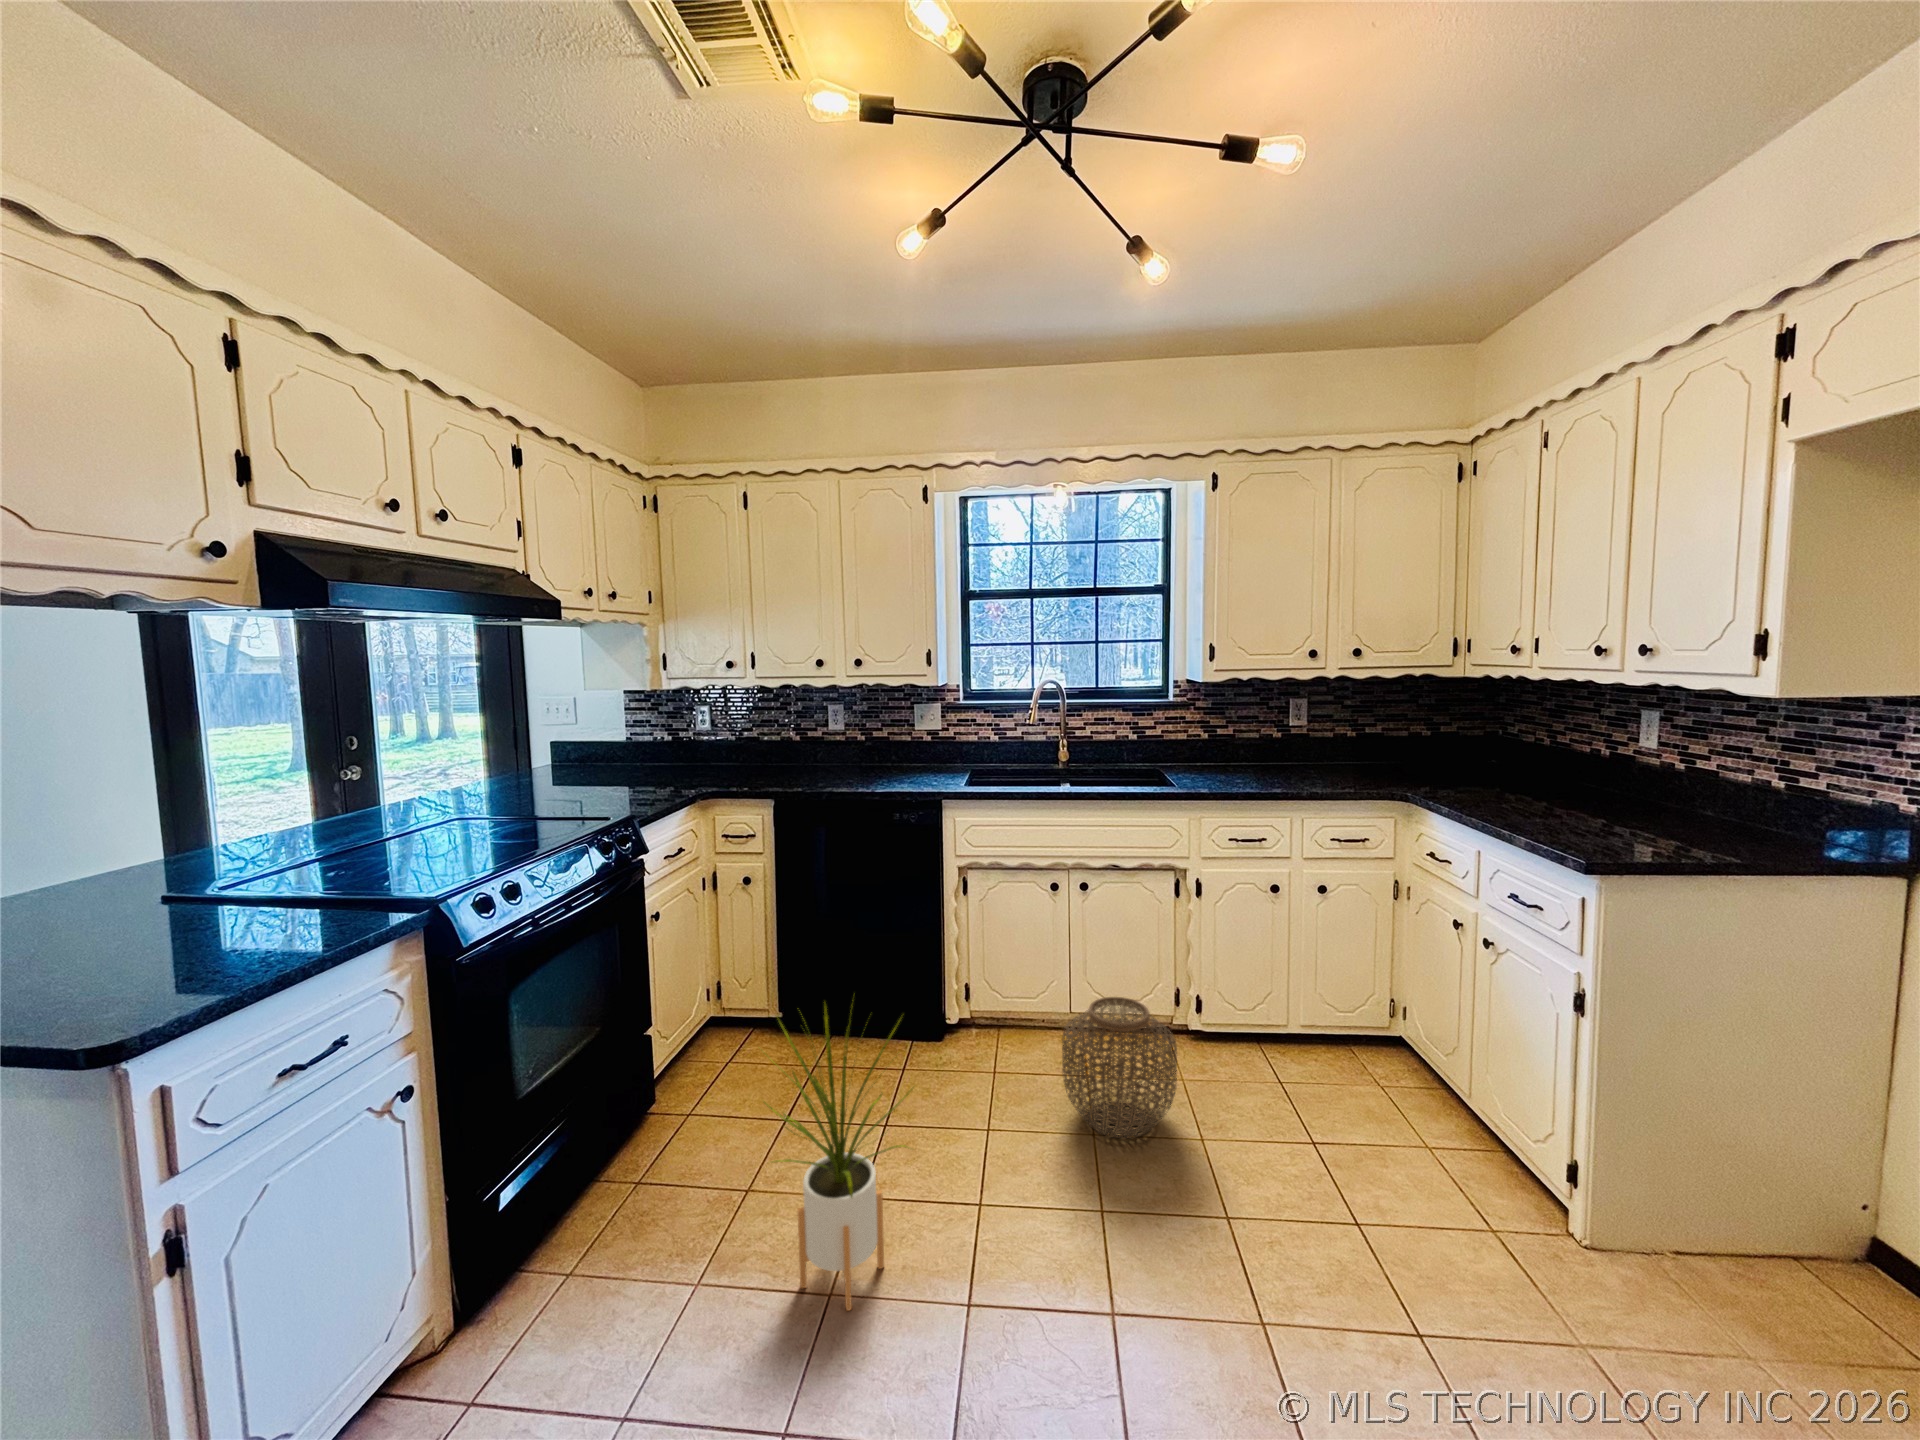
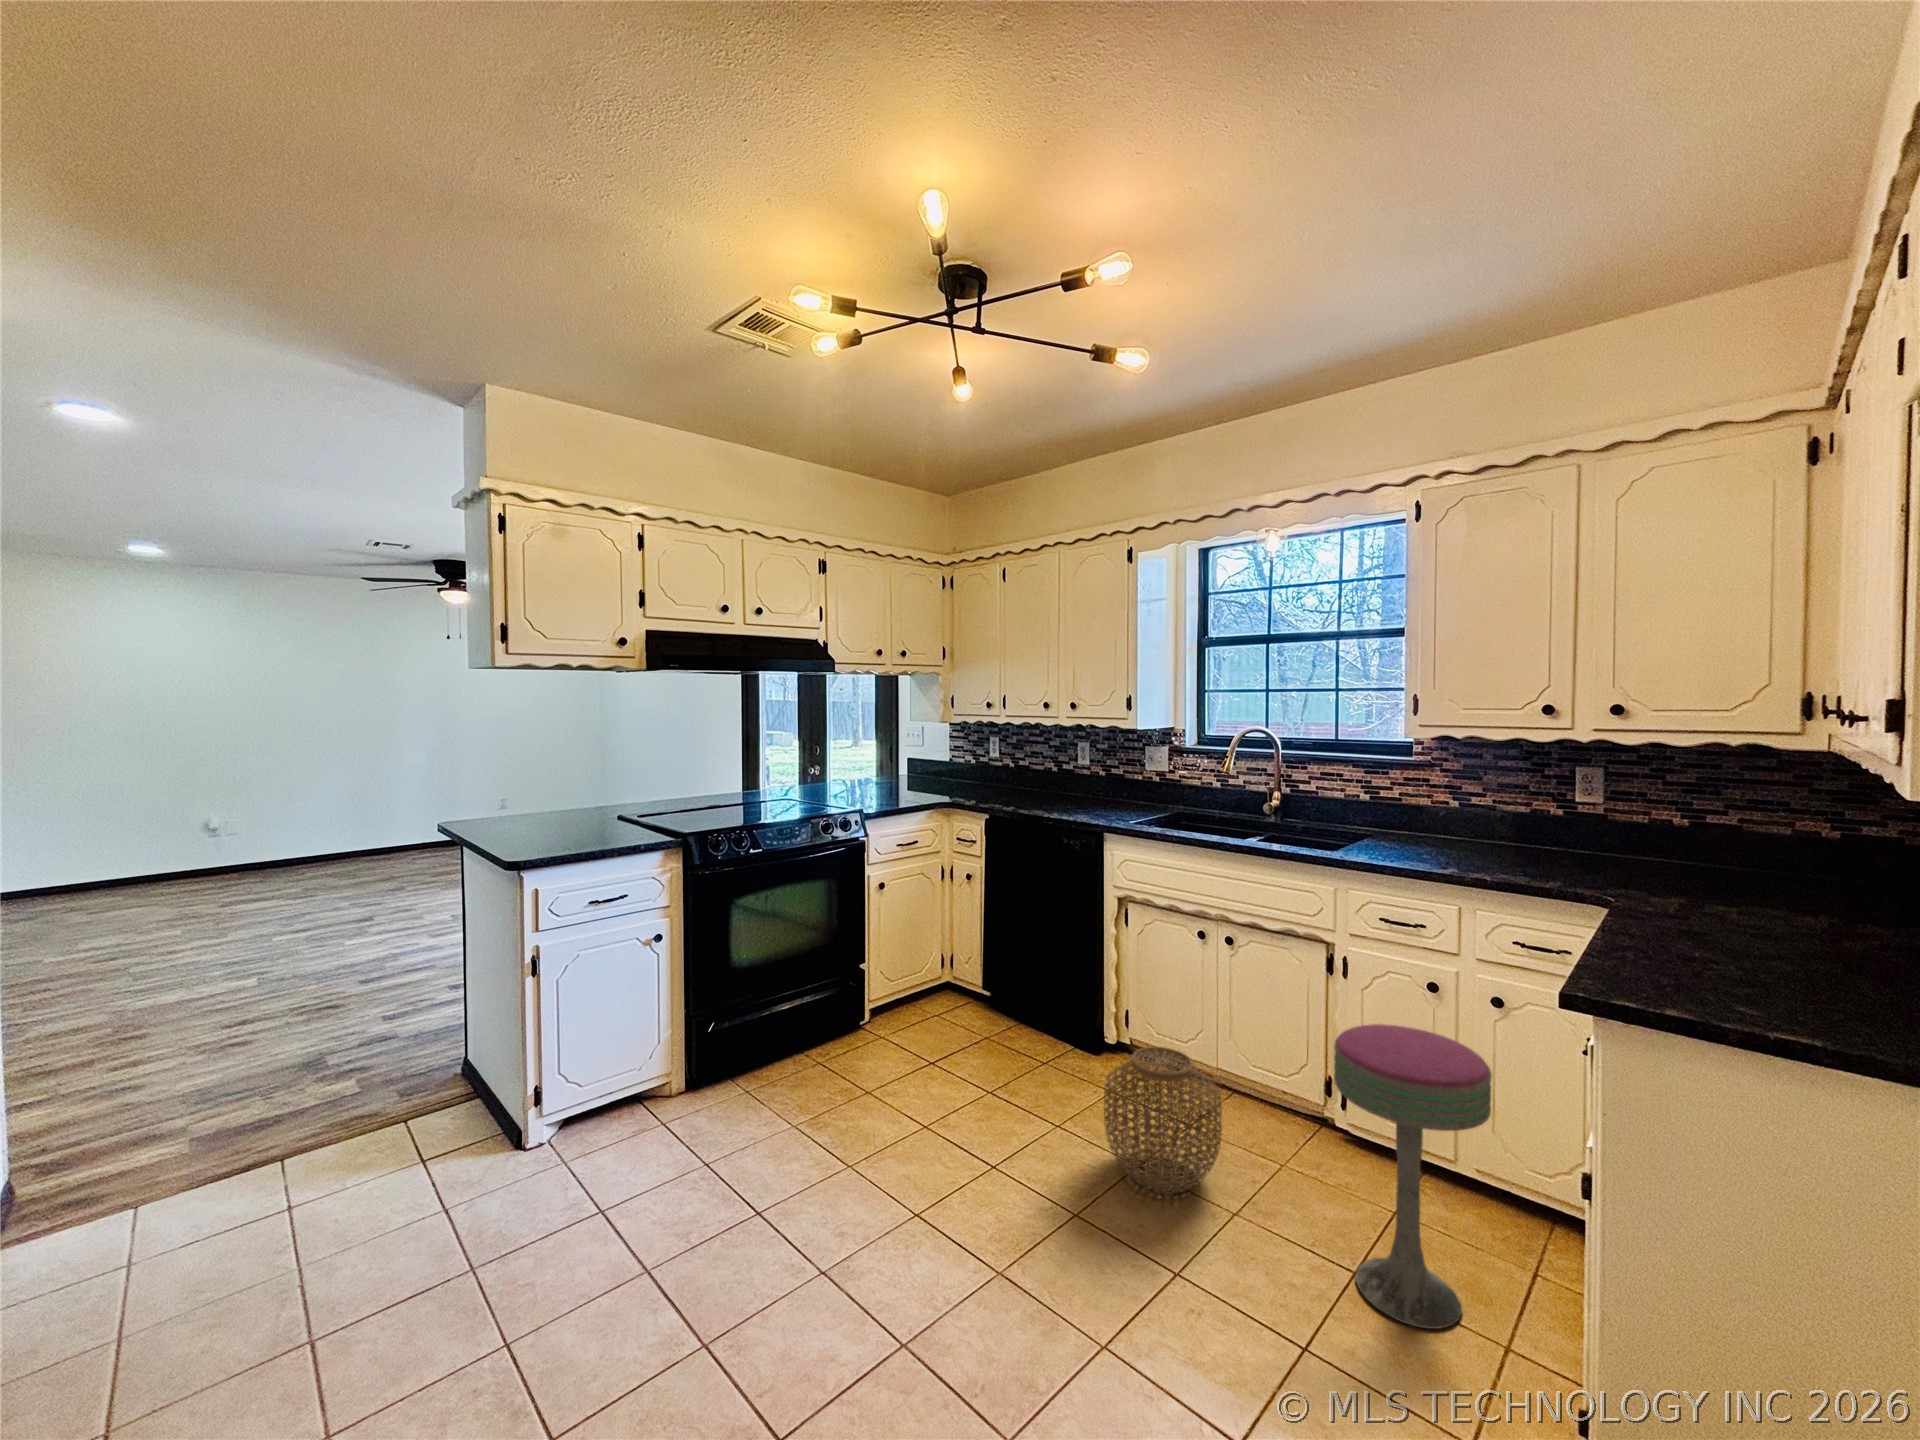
bar stool: none [1289,917,1414,1149] -> present [1334,1024,1492,1329]
house plant: present [765,1000,913,1311] -> none [787,949,908,1179]

